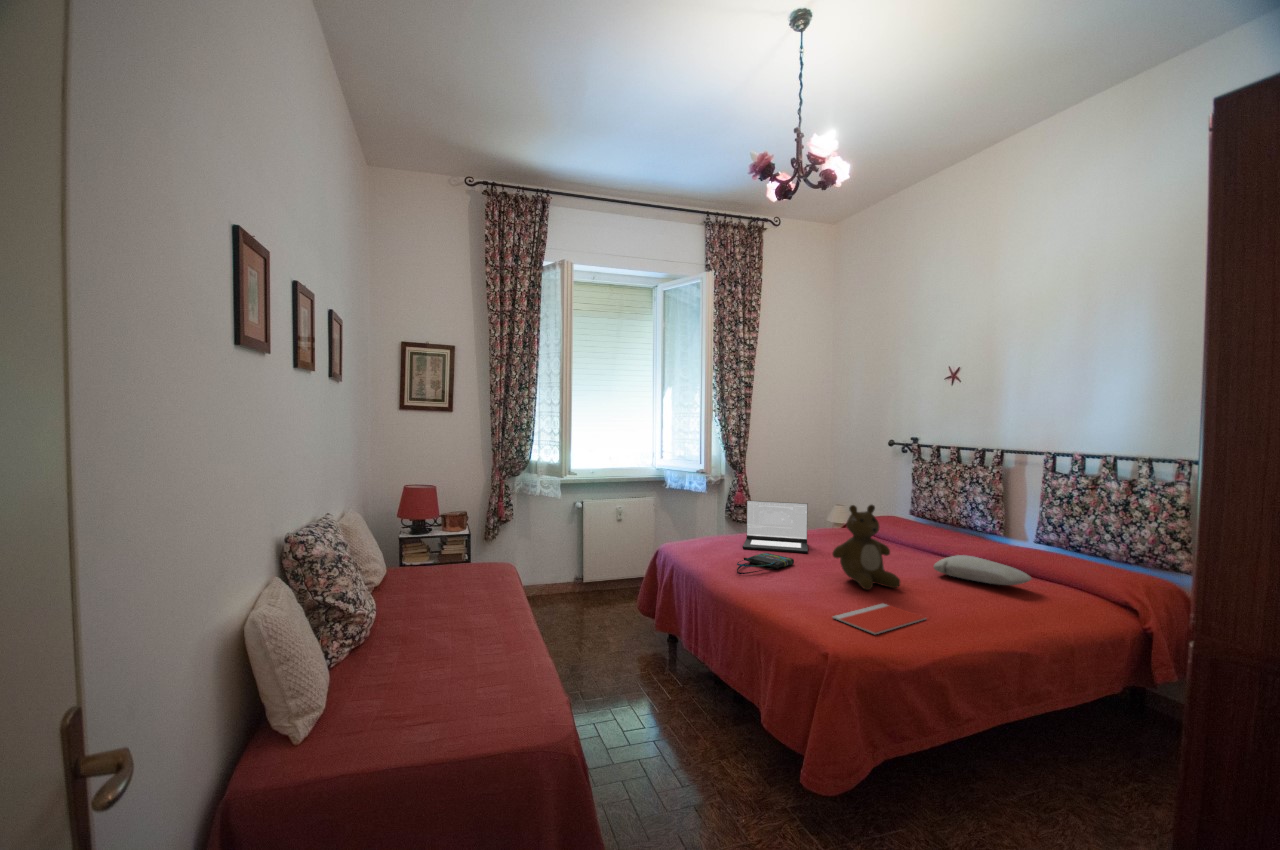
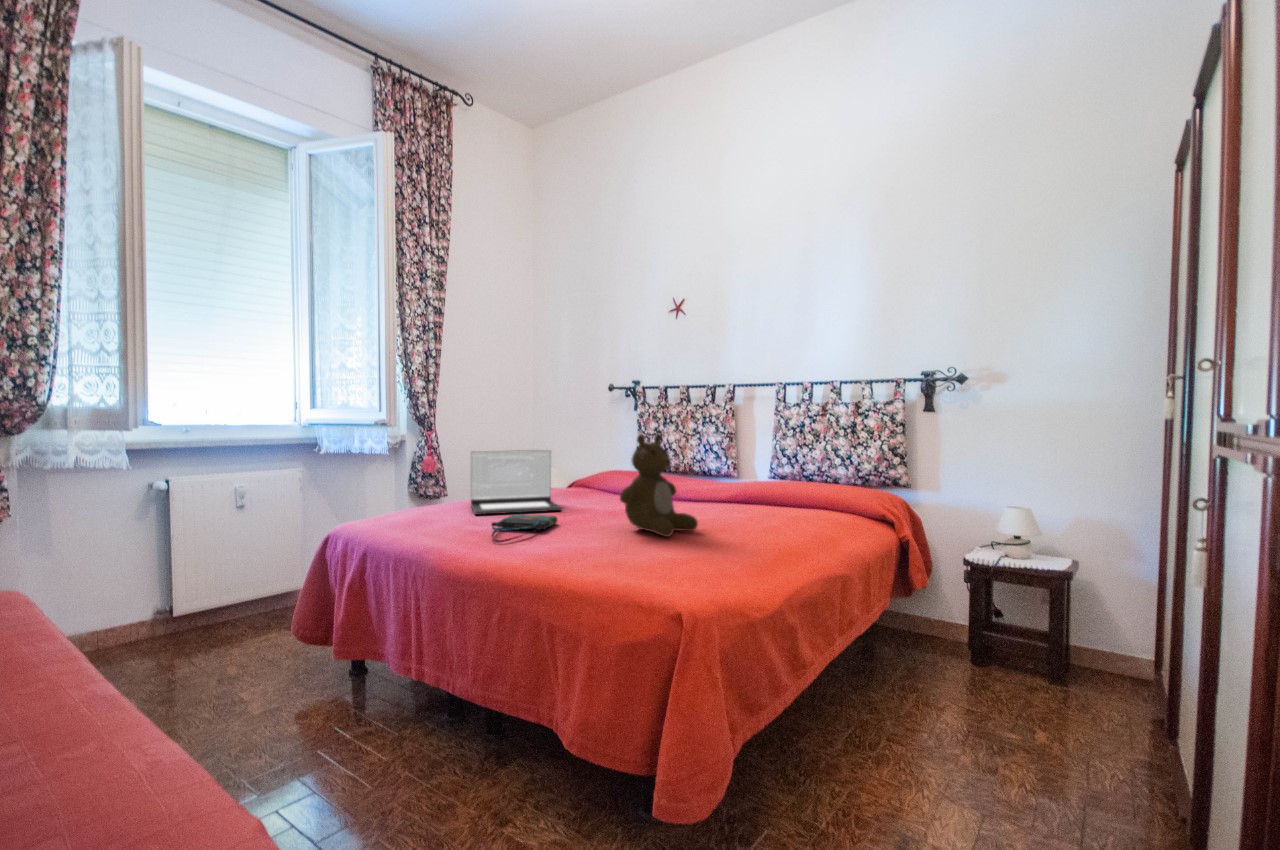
pillow: present [933,555,1032,585] -> none [711,490,807,514]
notebook: present [833,604,926,634] -> none [663,547,755,579]

